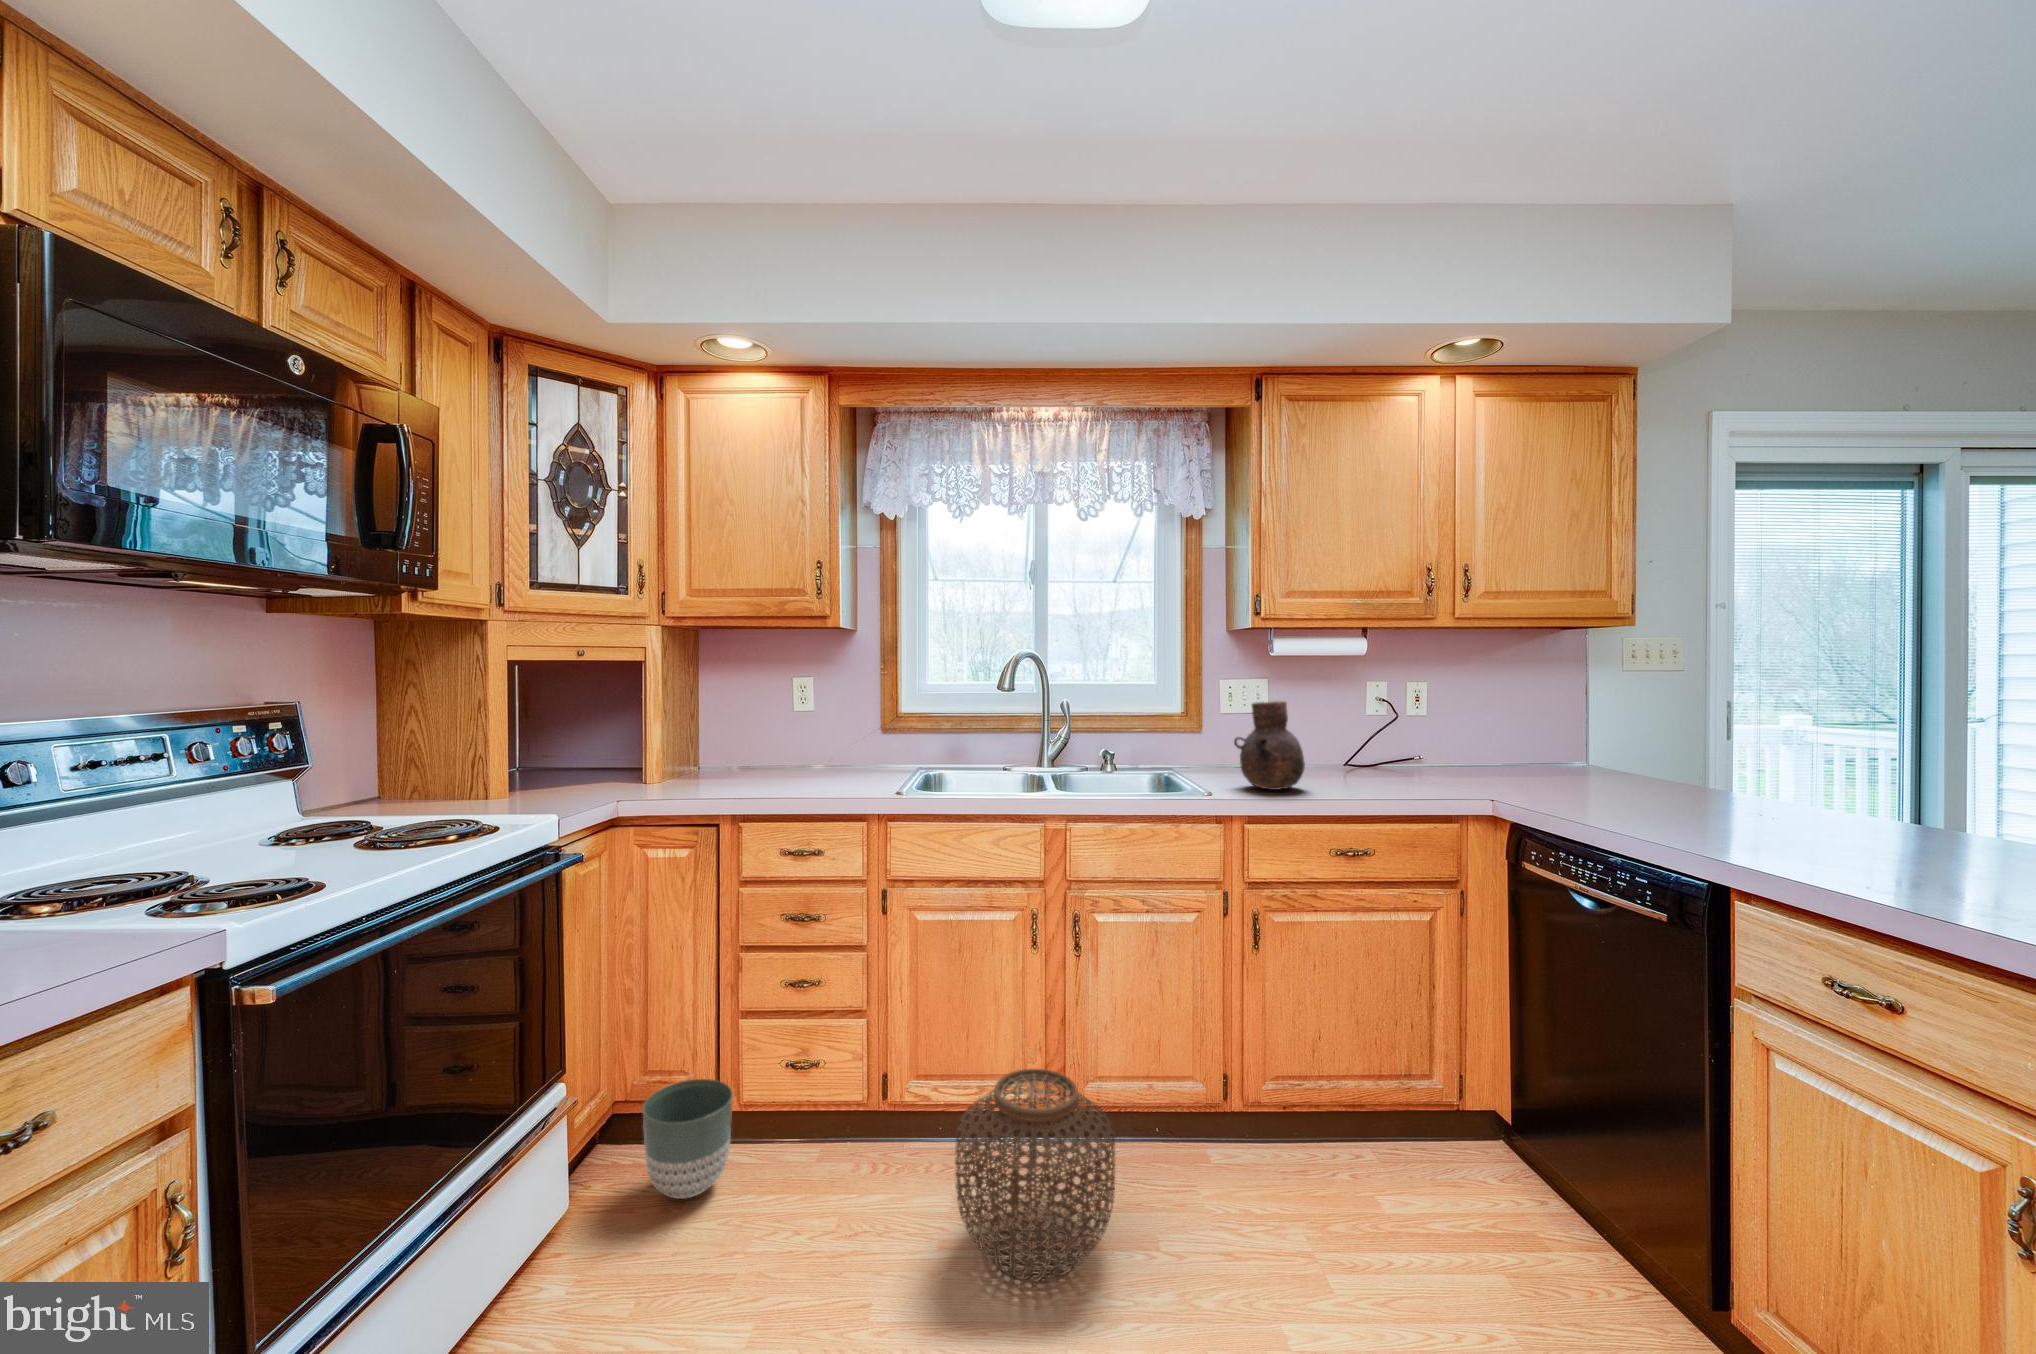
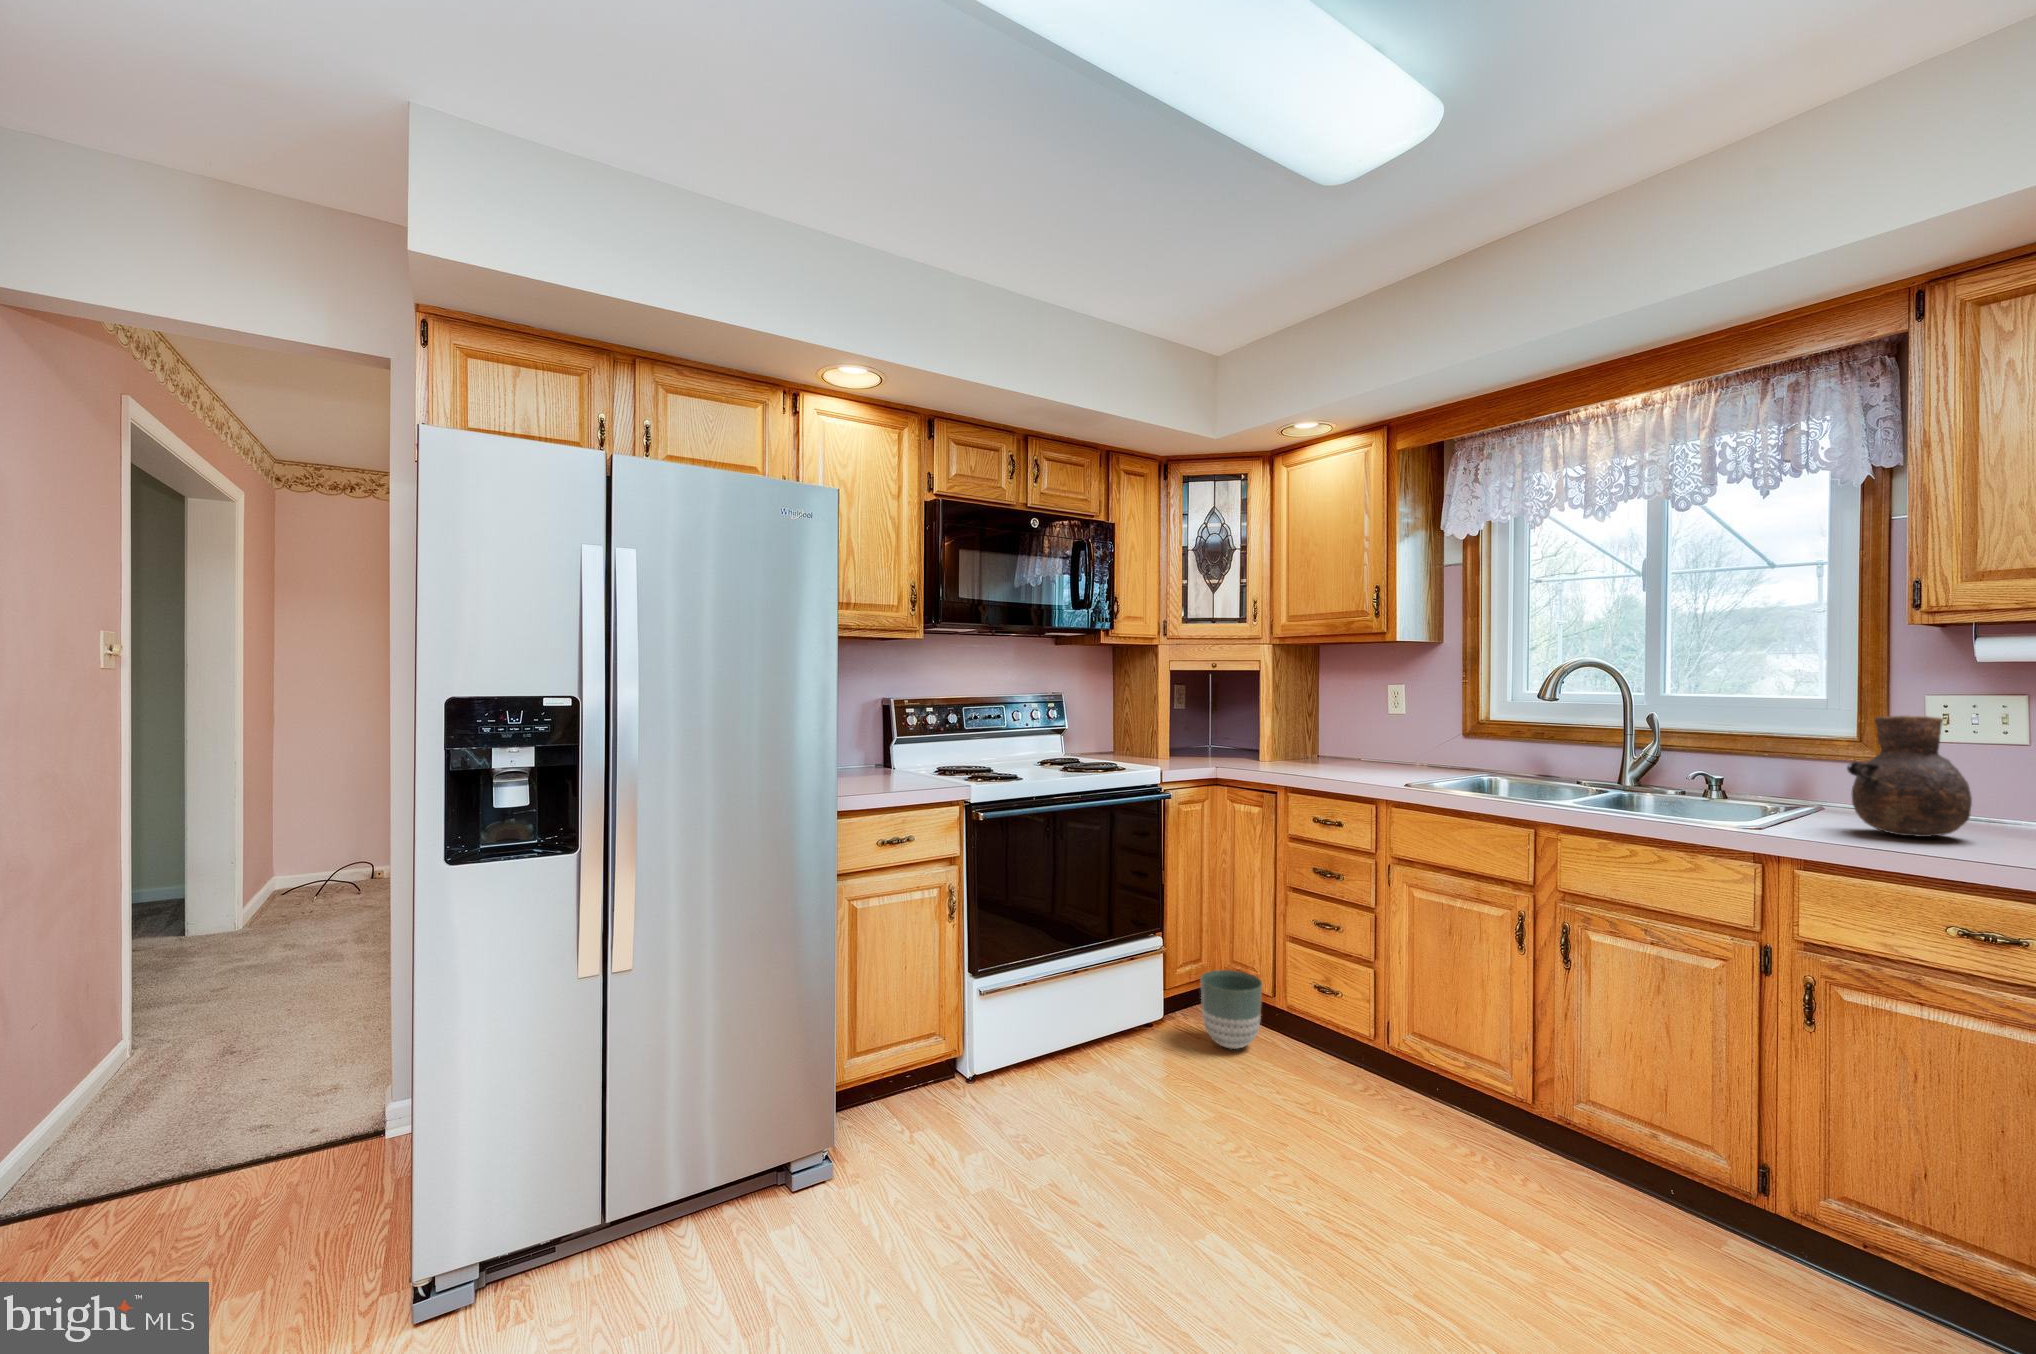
woven basket: present [955,1069,1115,1280] -> none [1348,1027,1505,1212]

